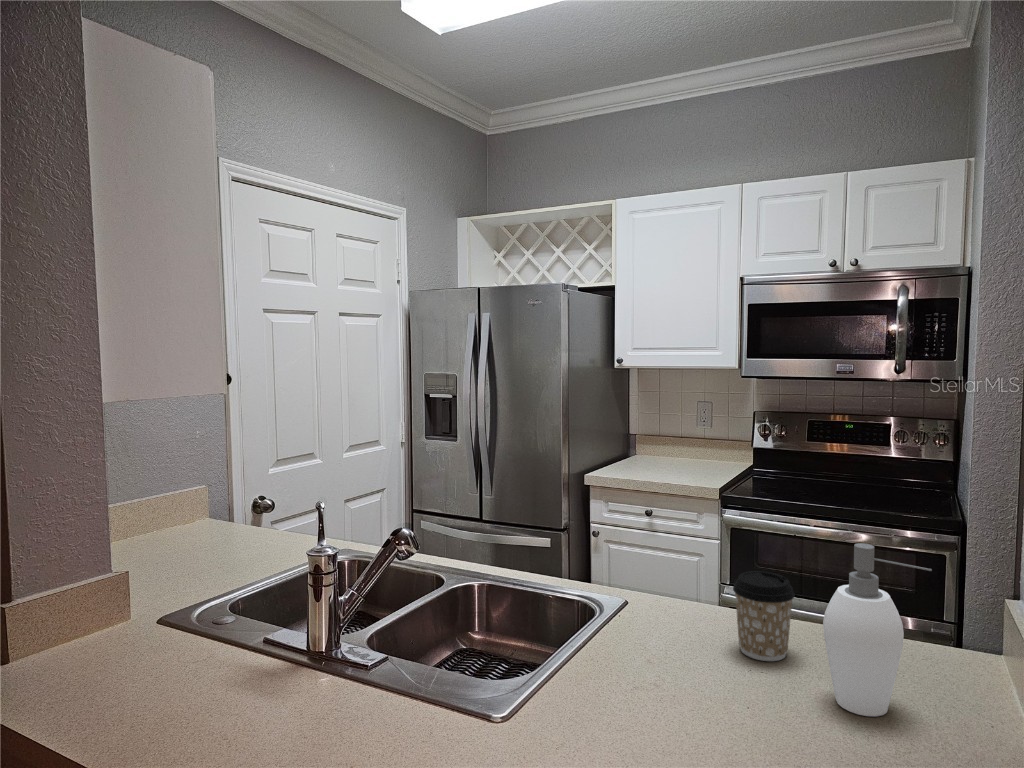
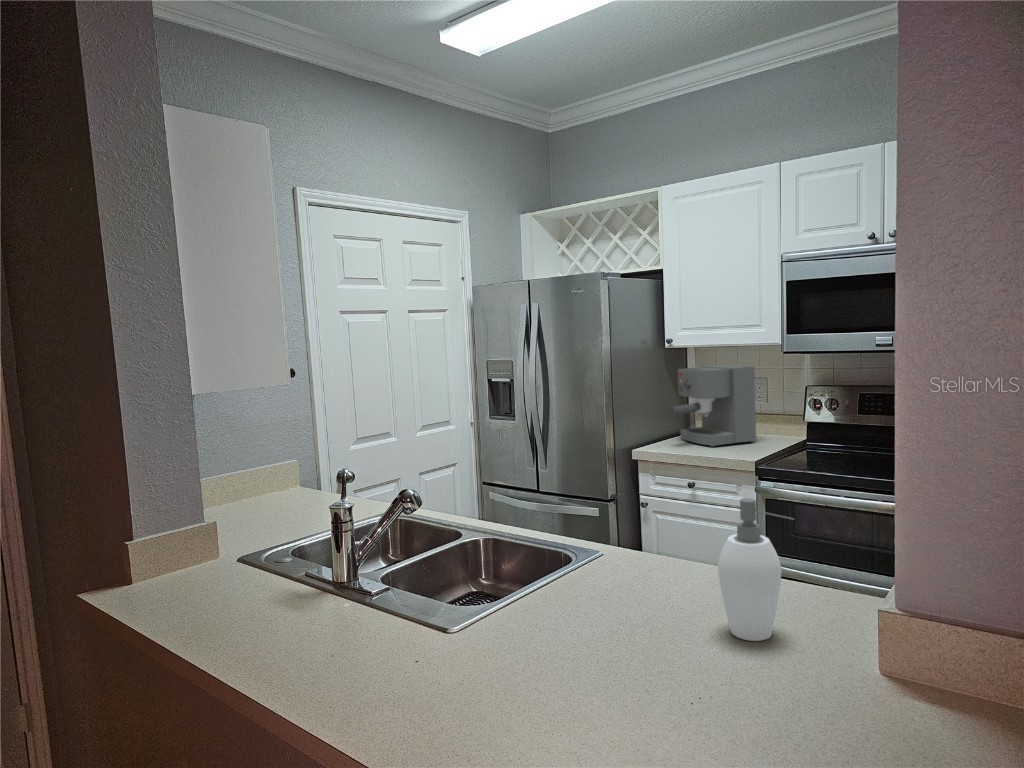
coffee maker: none [625,386,706,473] -> present [672,365,756,447]
coffee cup: present [733,571,795,661] -> none [668,525,720,600]

